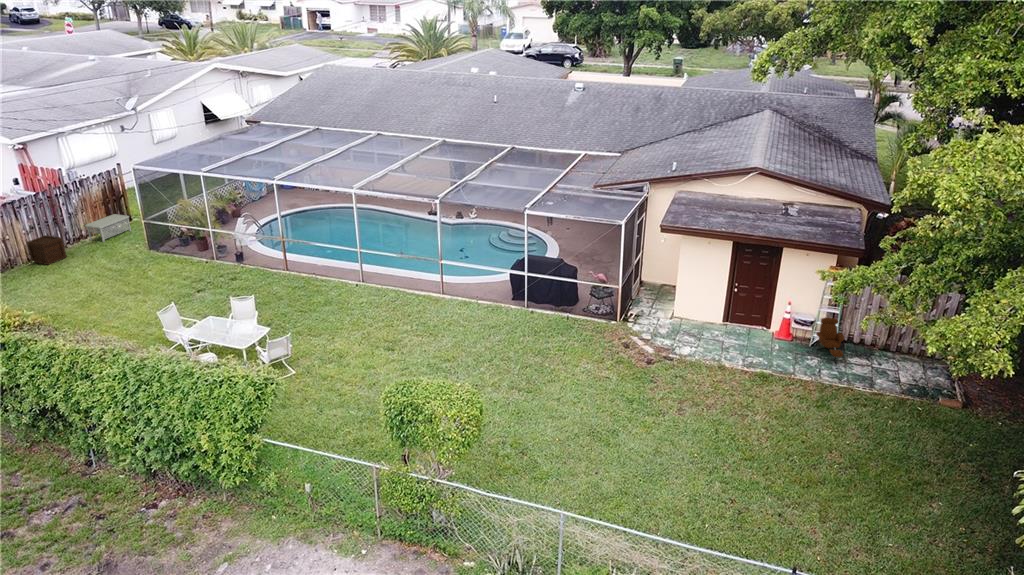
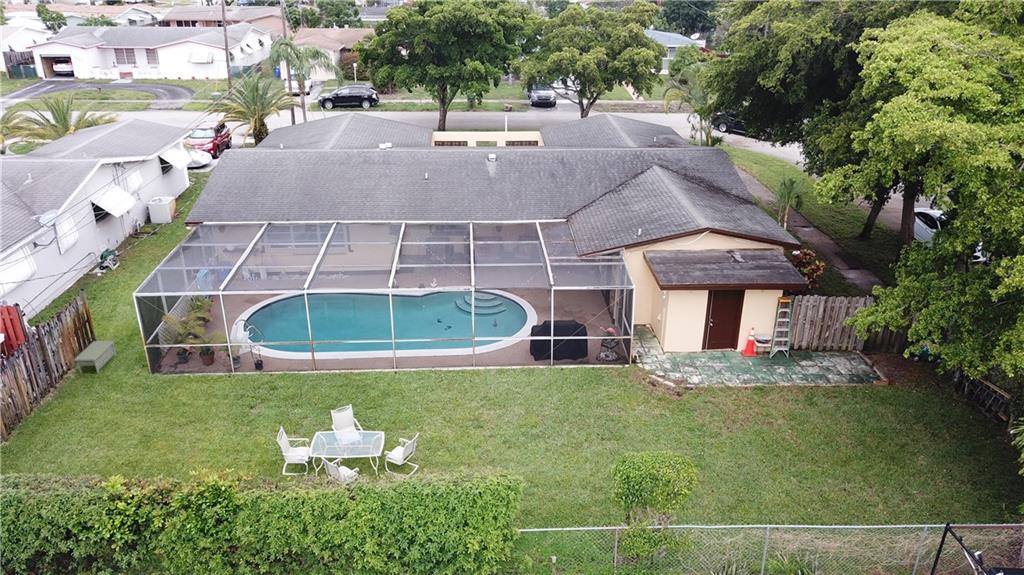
wooden crate: present [26,235,67,265] -> none [34,379,75,410]
lounge chair: present [816,317,845,363] -> none [776,335,801,370]

